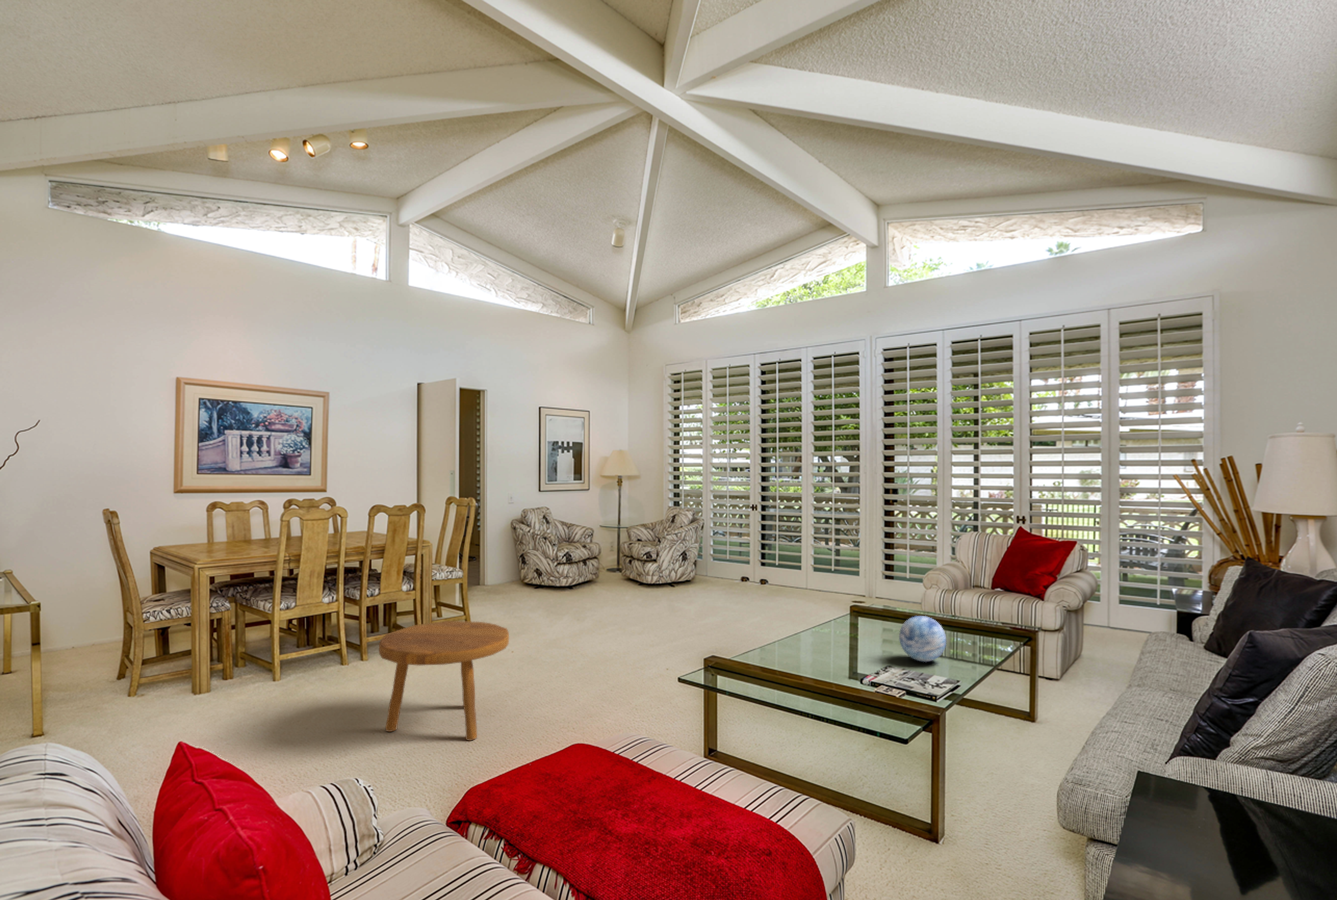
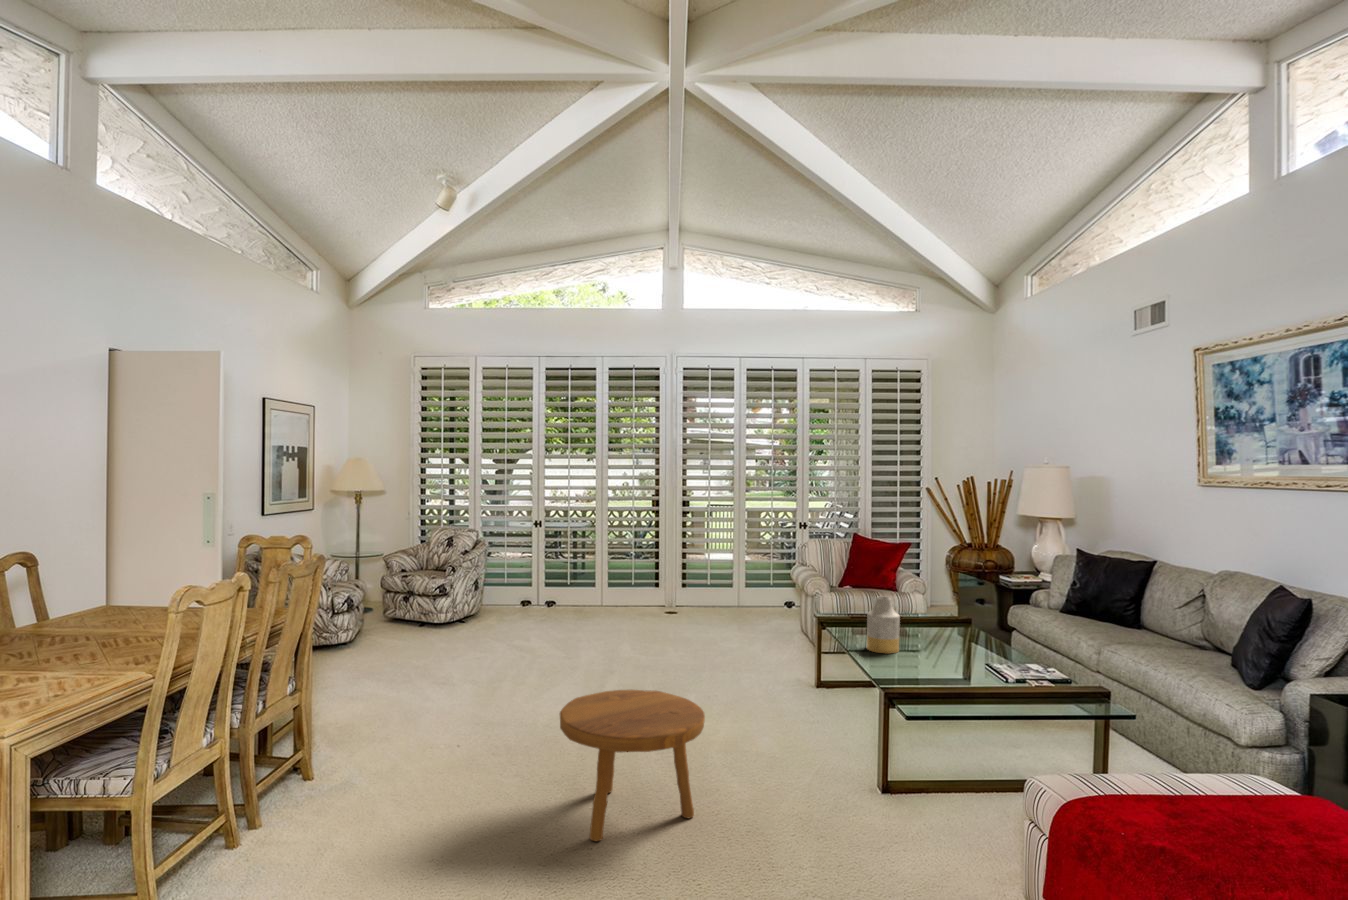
vase: none [827,584,866,653] -> present [867,596,900,654]
decorative orb: present [899,616,946,662] -> none [927,614,962,649]

